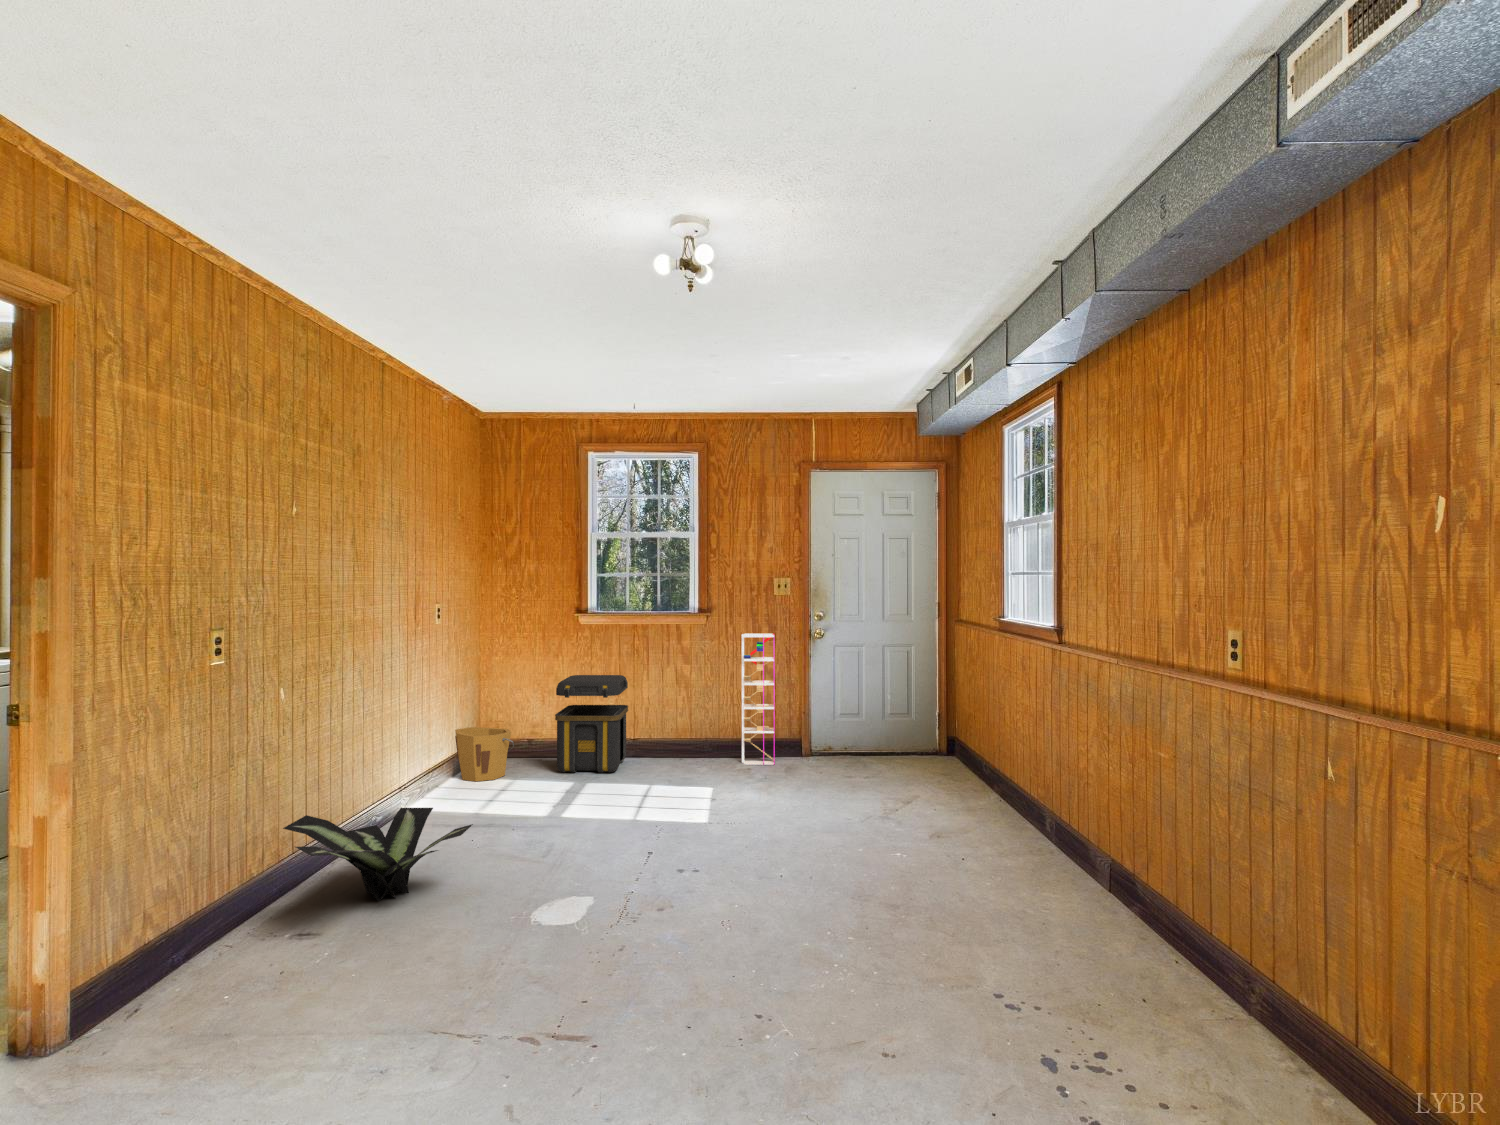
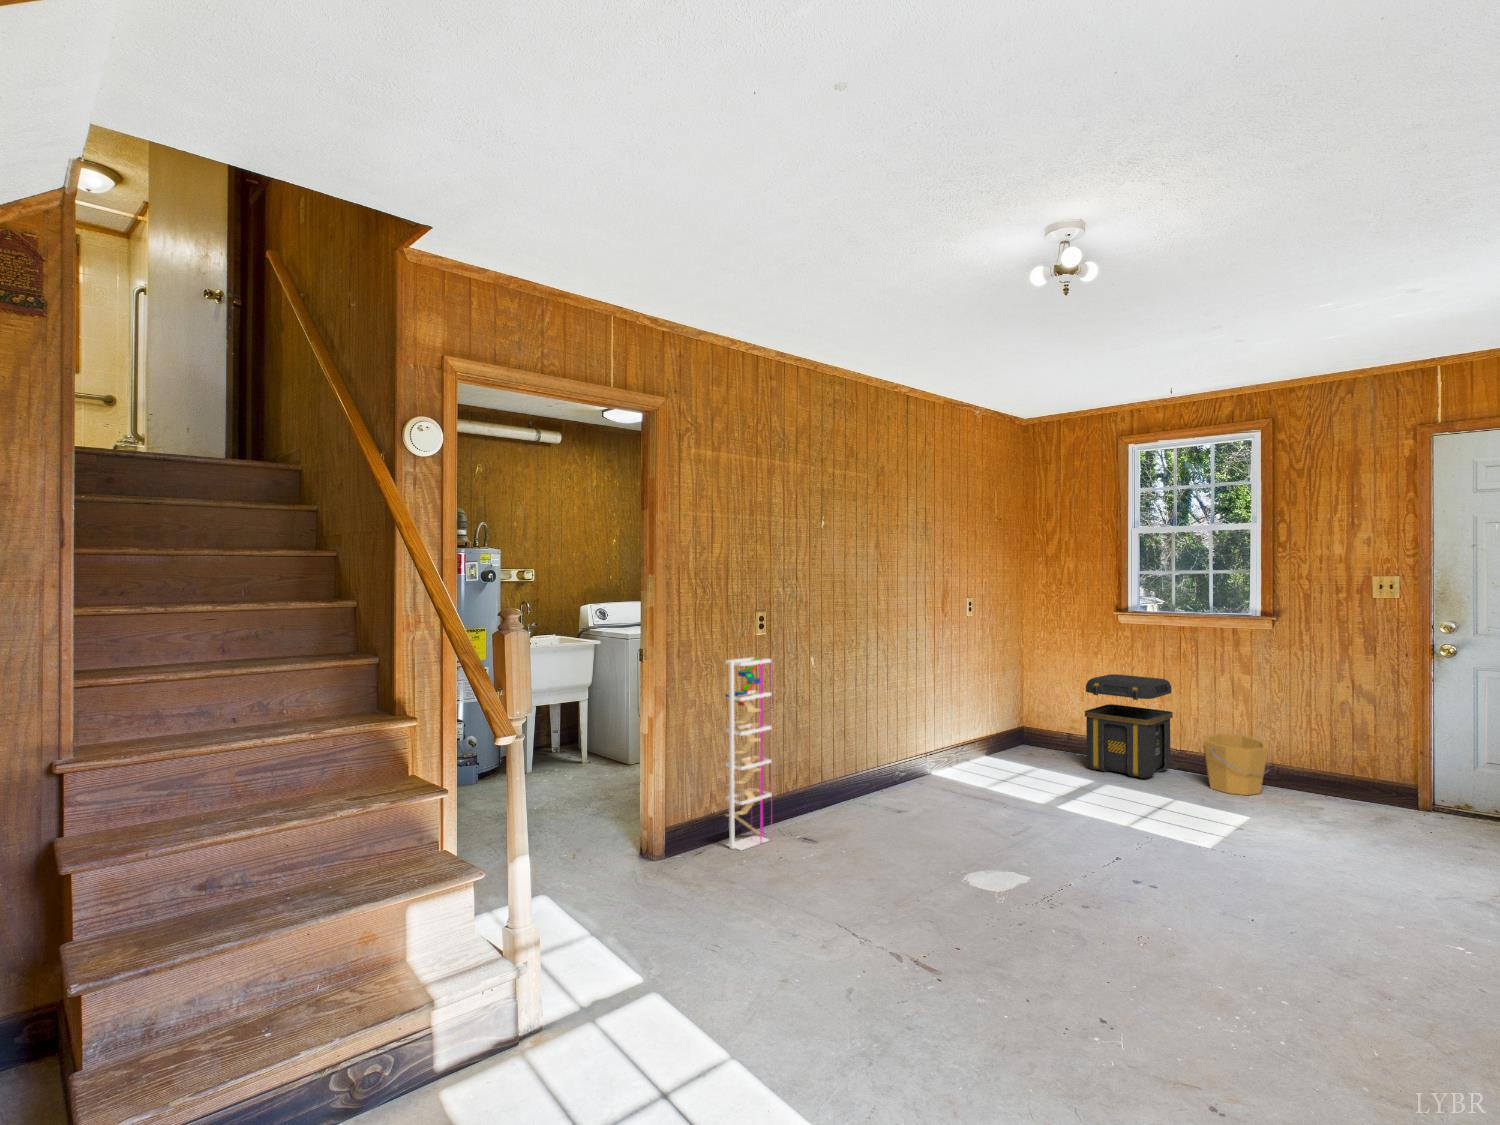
shelving unit: present [742,633,775,765] -> present [725,657,772,850]
bucket: present [455,727,514,781] -> present [1203,733,1269,795]
potted plant: present [283,808,473,901] -> none [811,756,943,834]

